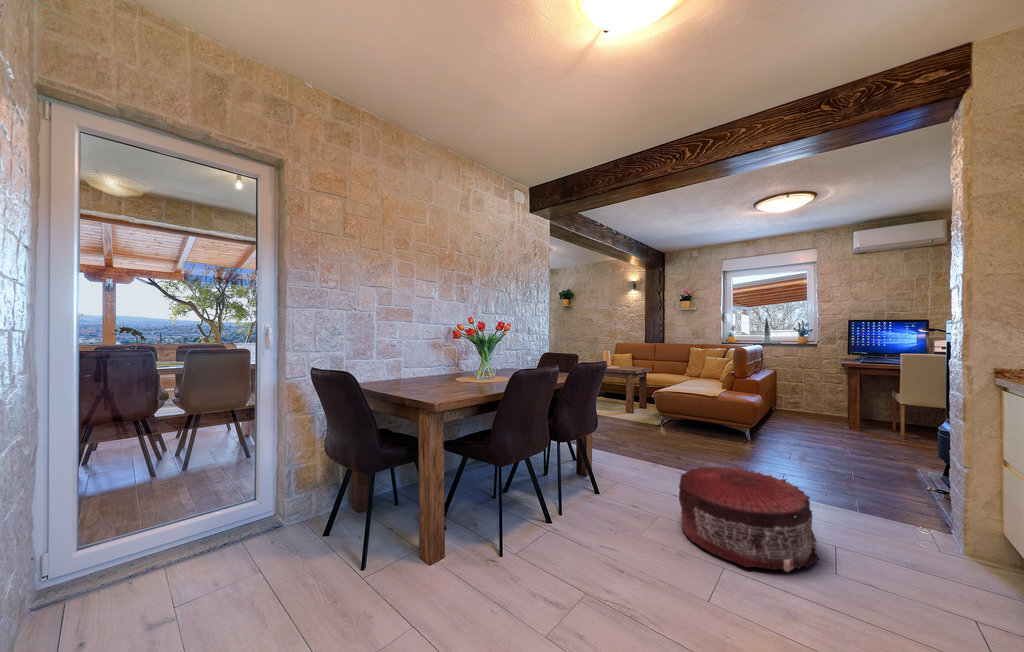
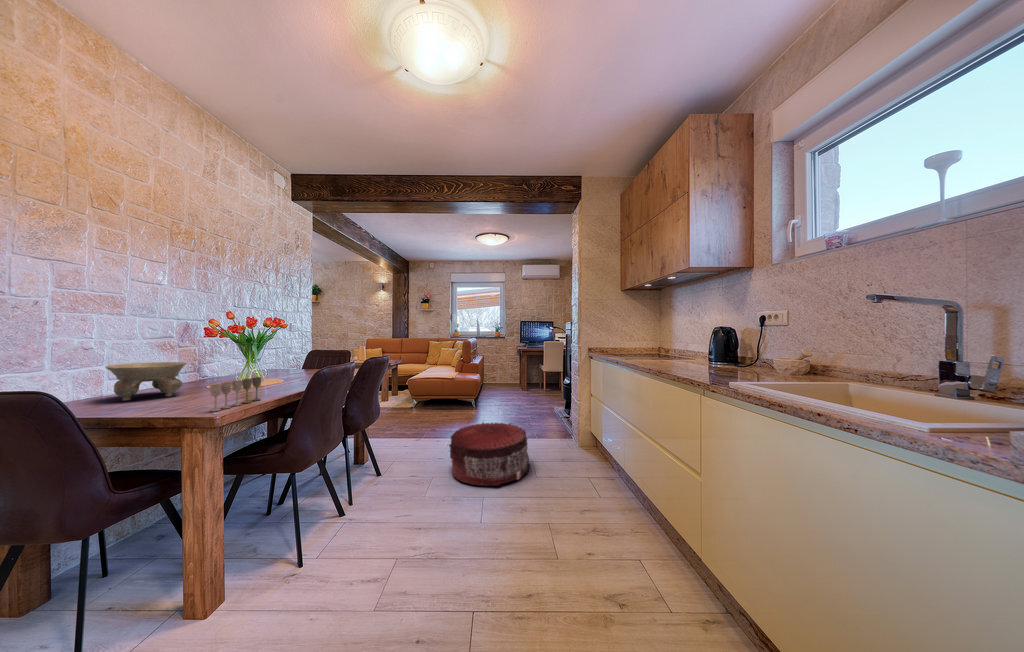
bowl: none [399,357,441,384] -> present [106,362,187,401]
wine glass: none [436,375,476,400] -> present [210,377,262,411]

